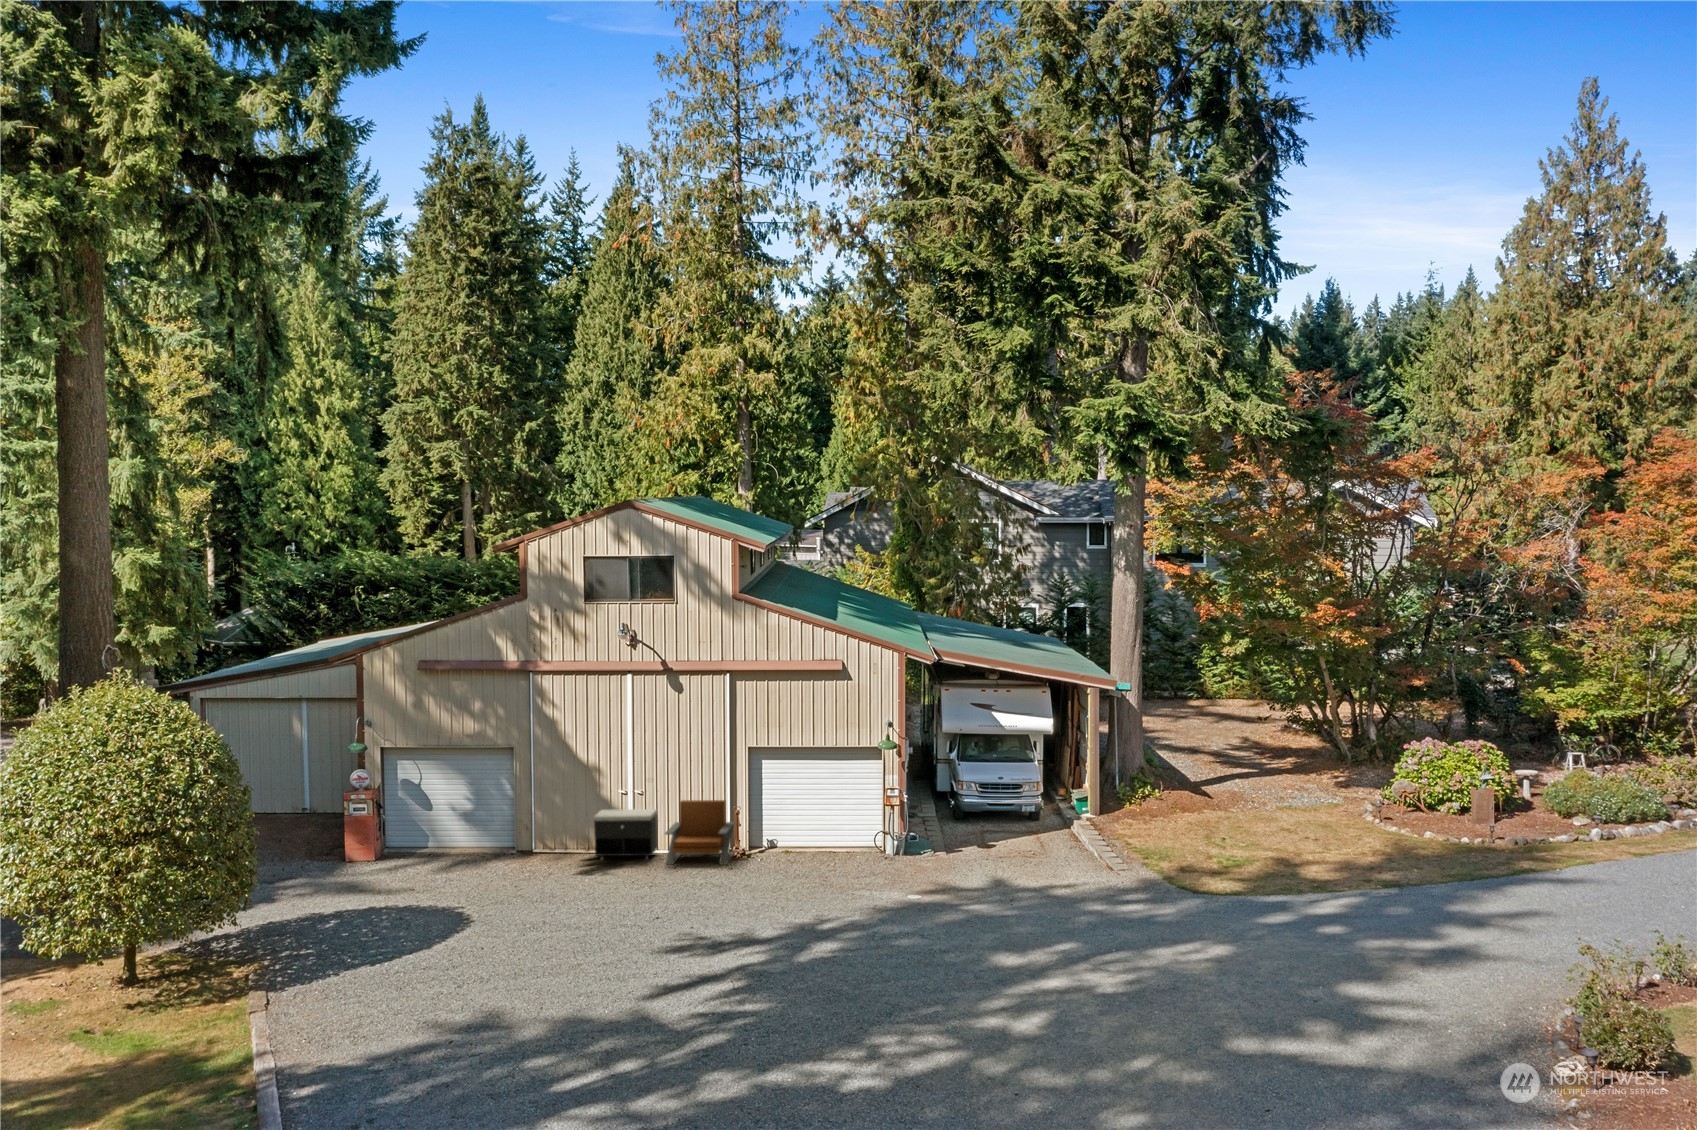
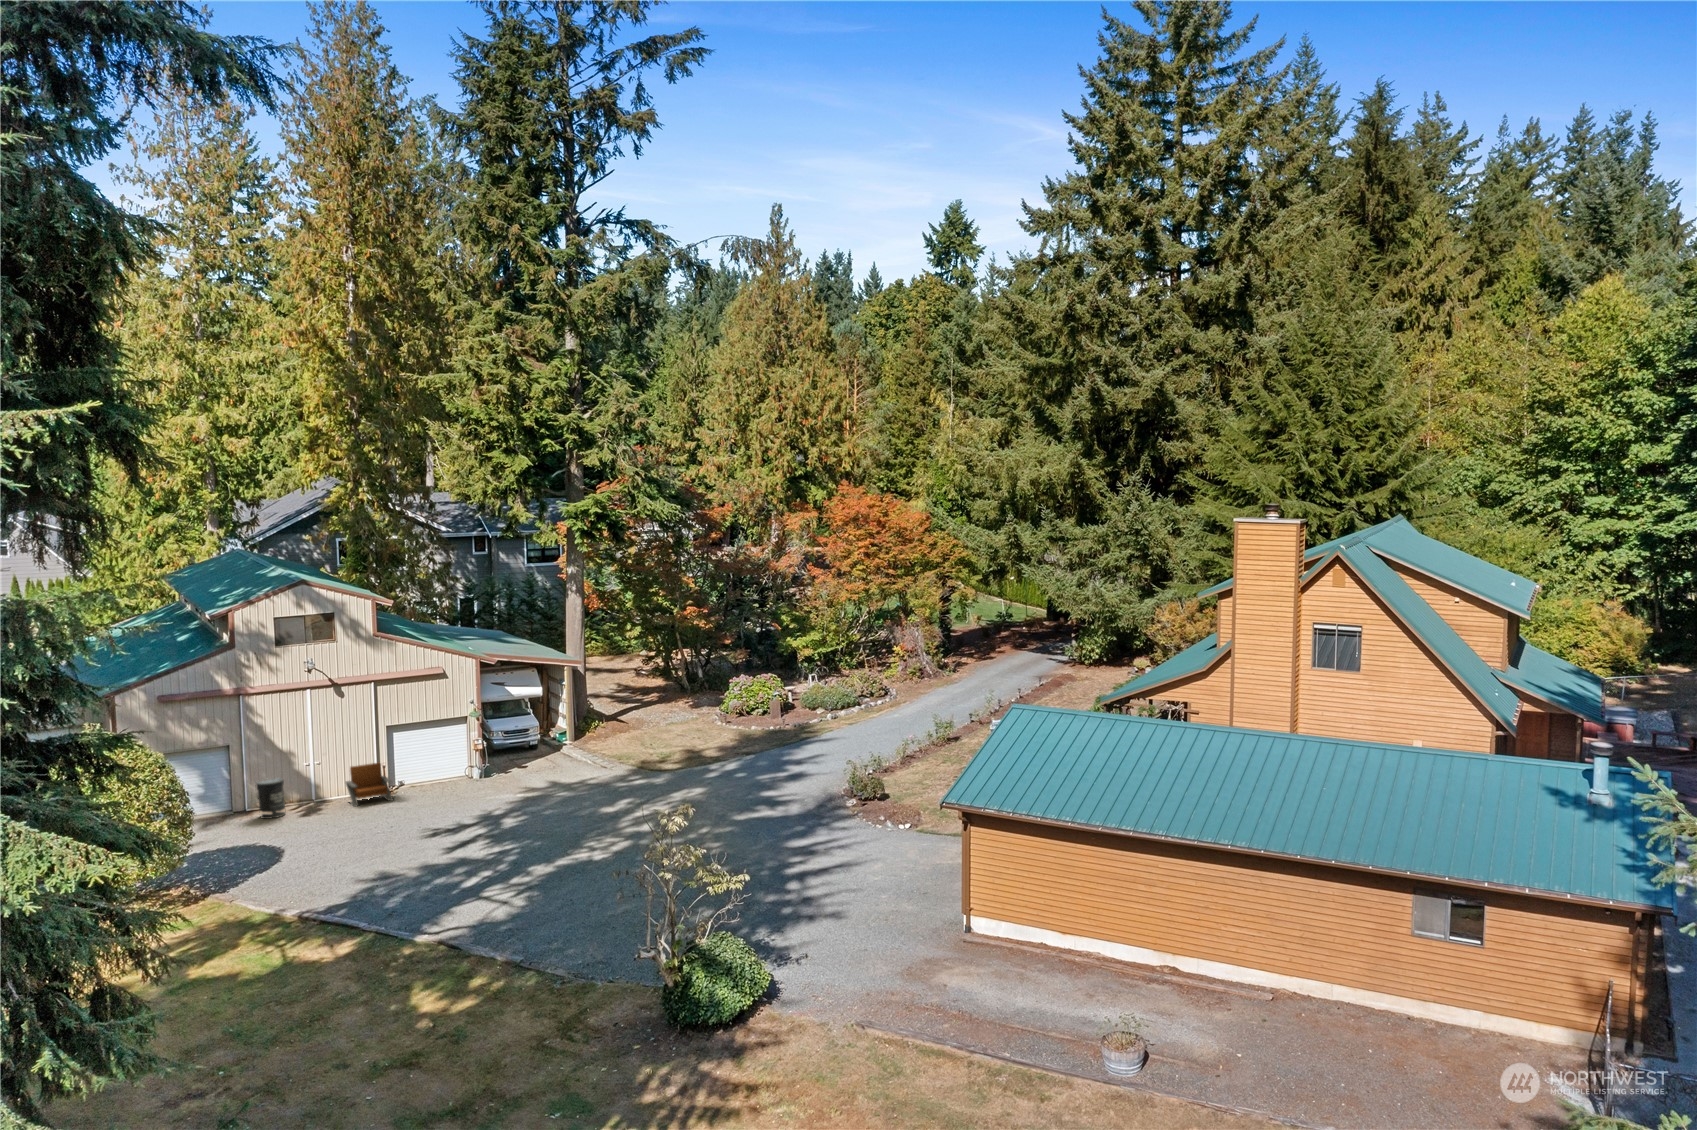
trash can: none [539,800,581,862] -> present [256,778,285,819]
storage bench: present [594,809,658,859] -> none [294,775,339,812]

